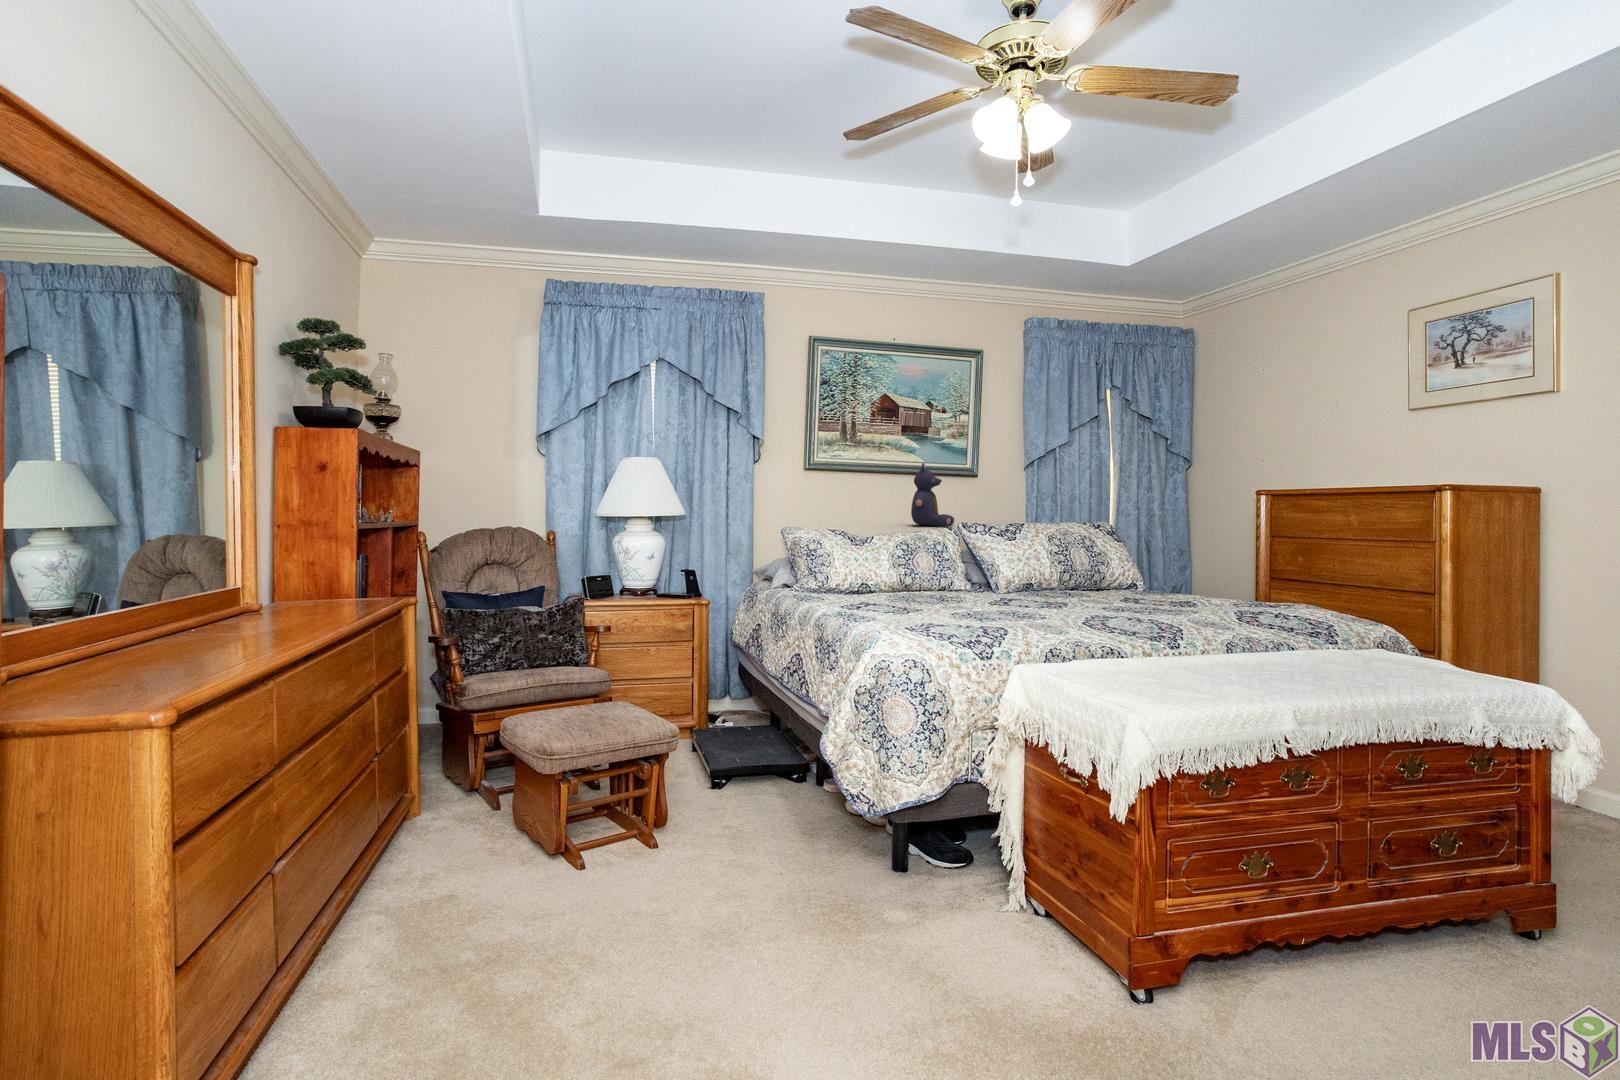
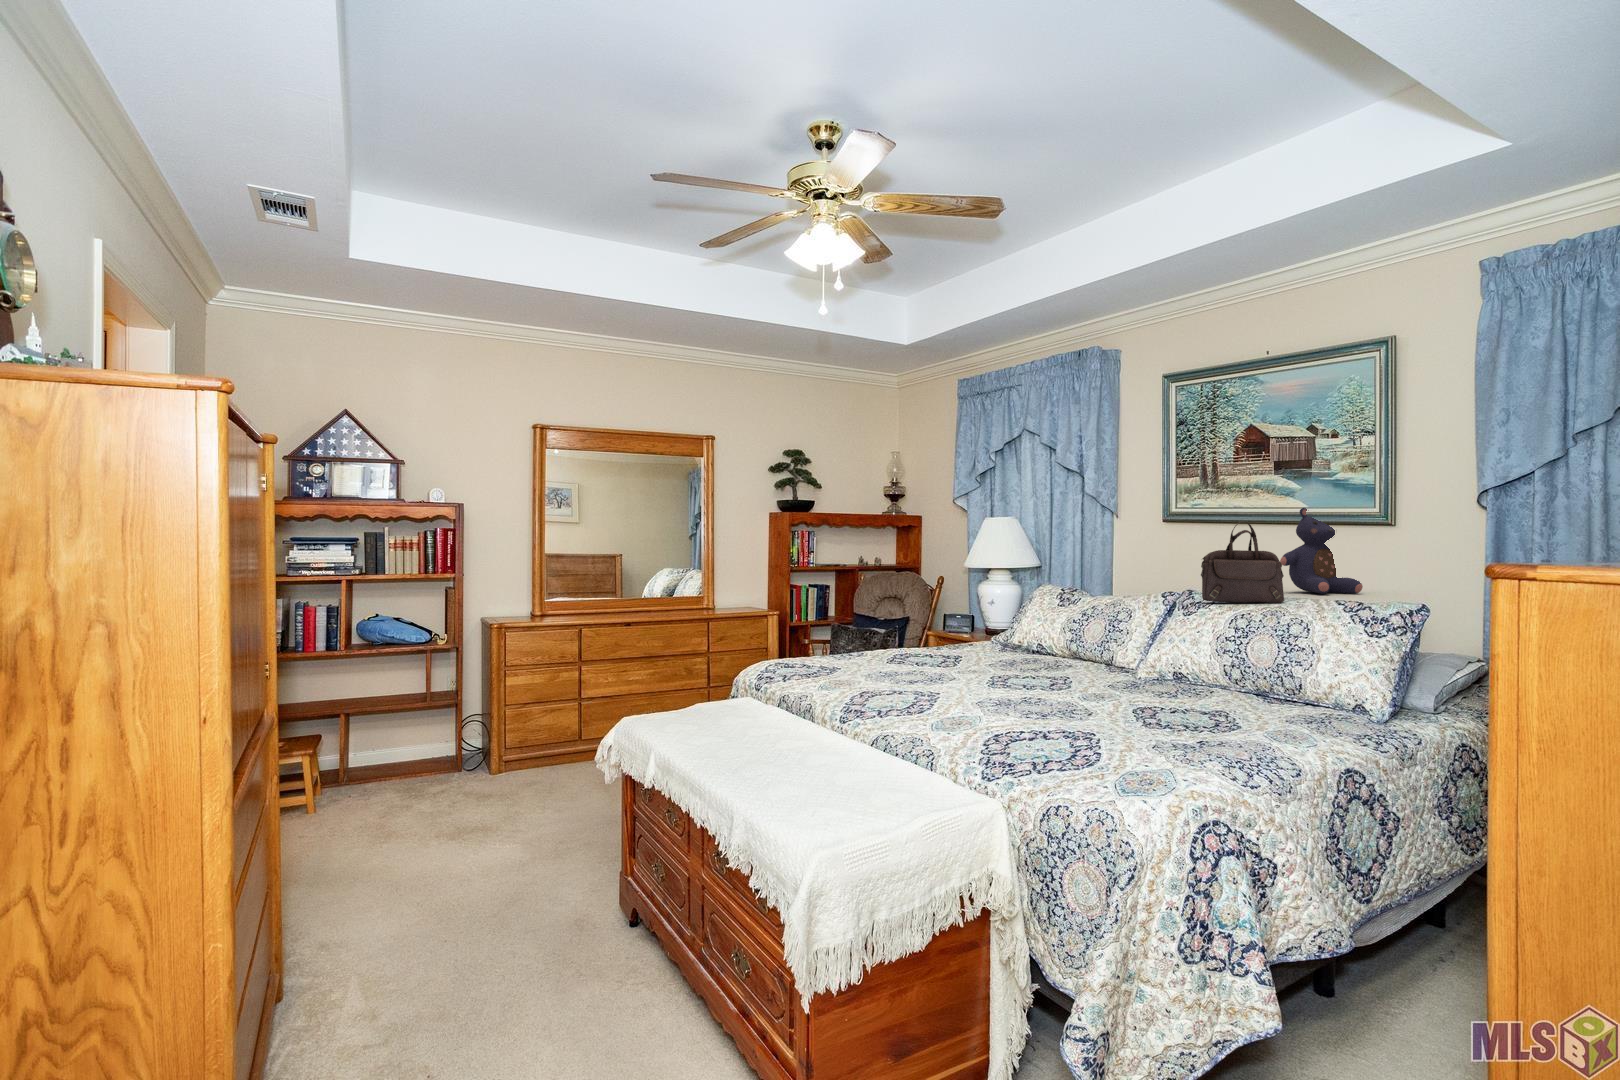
handbag: none [957,473,991,535] -> present [1201,522,1284,604]

